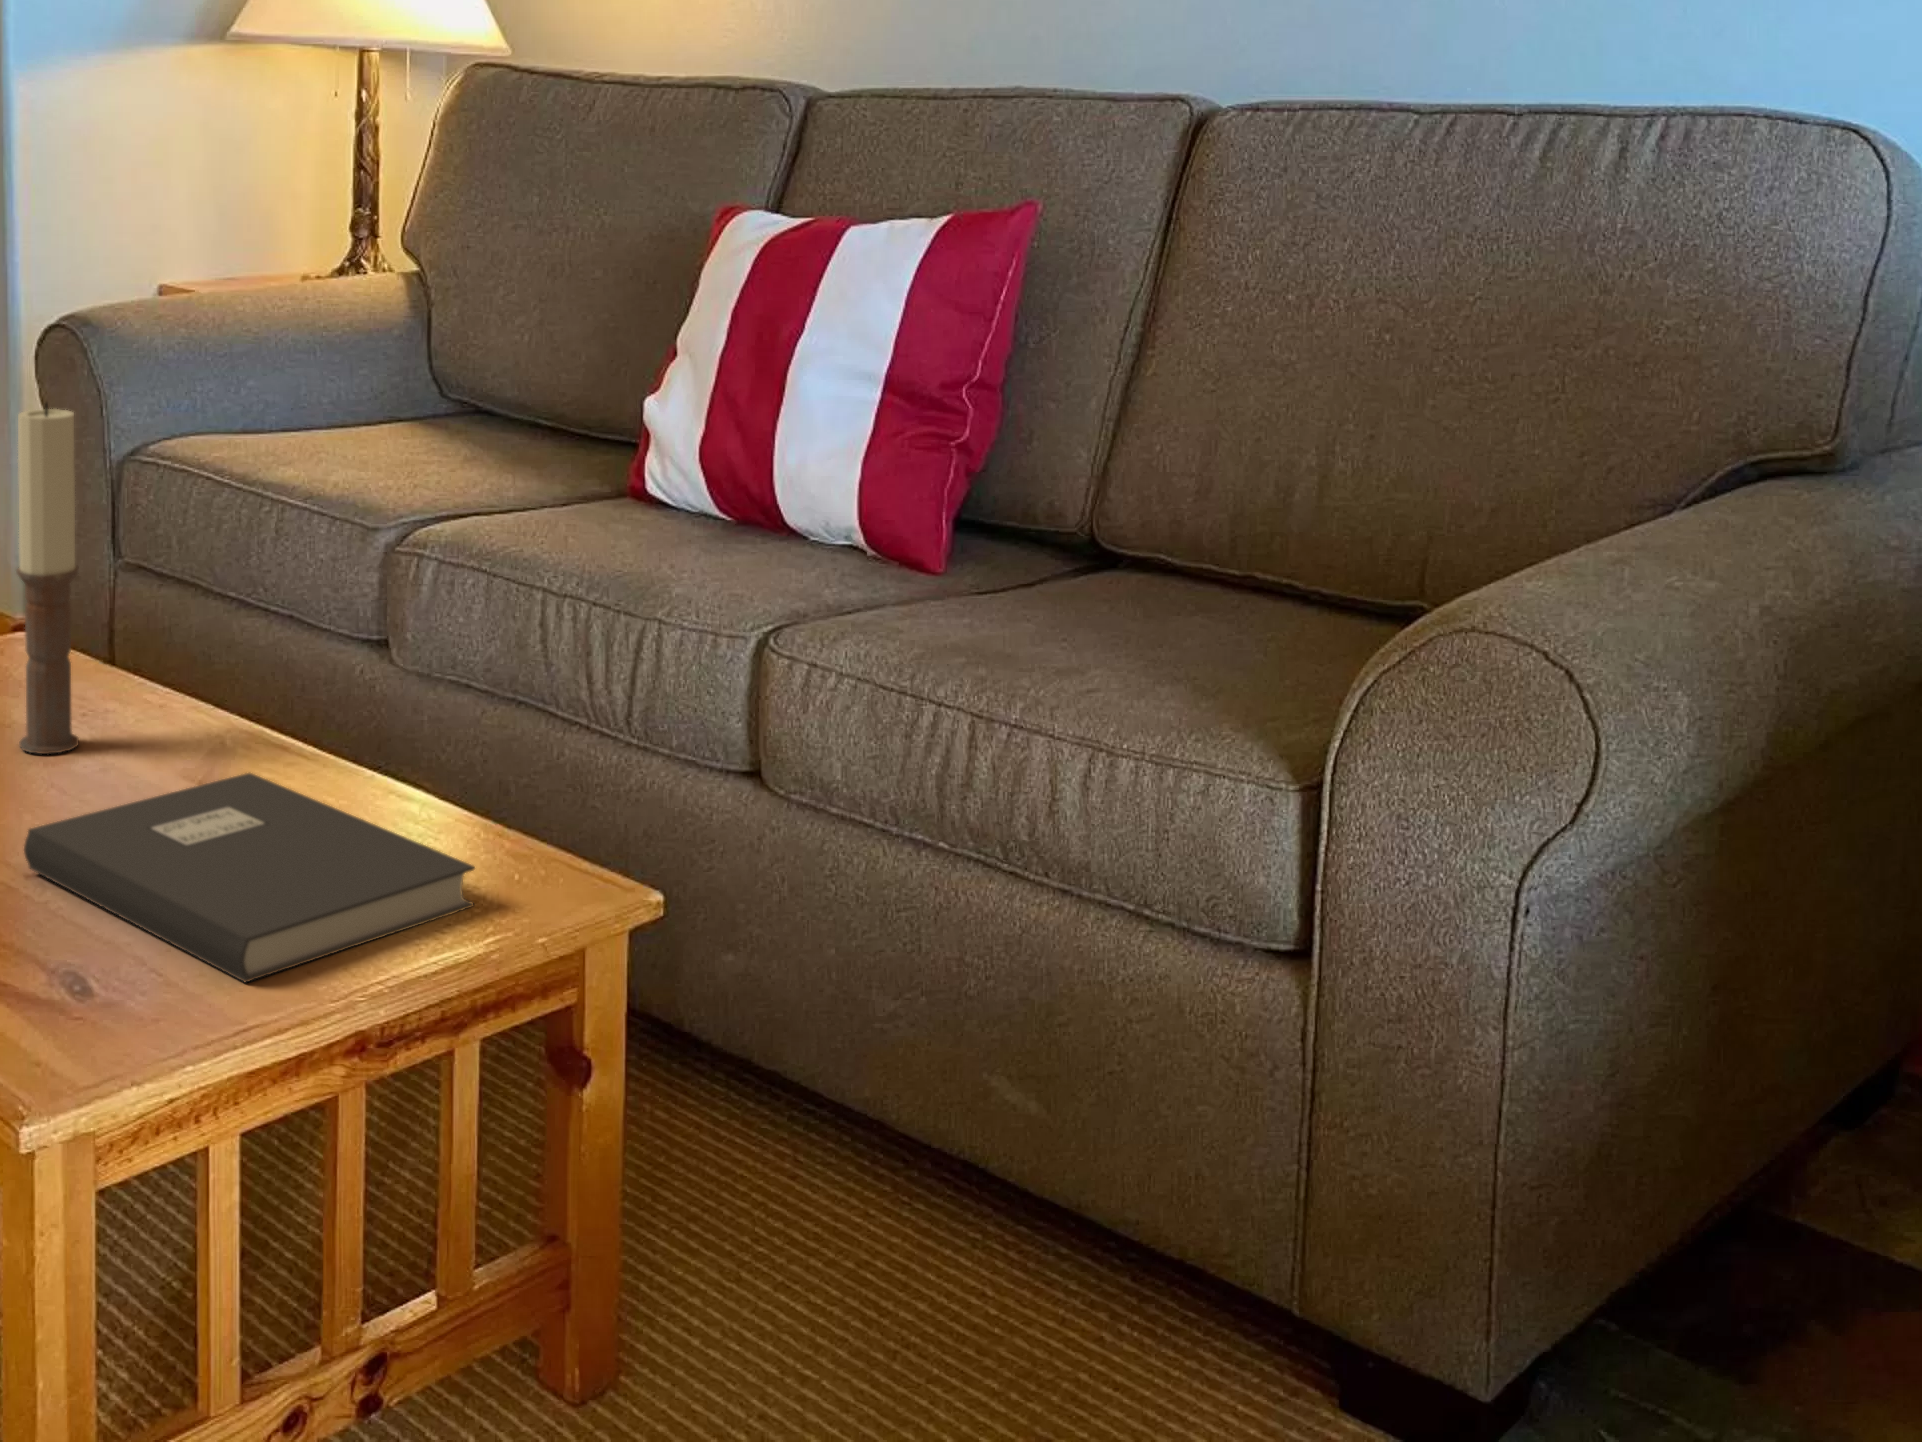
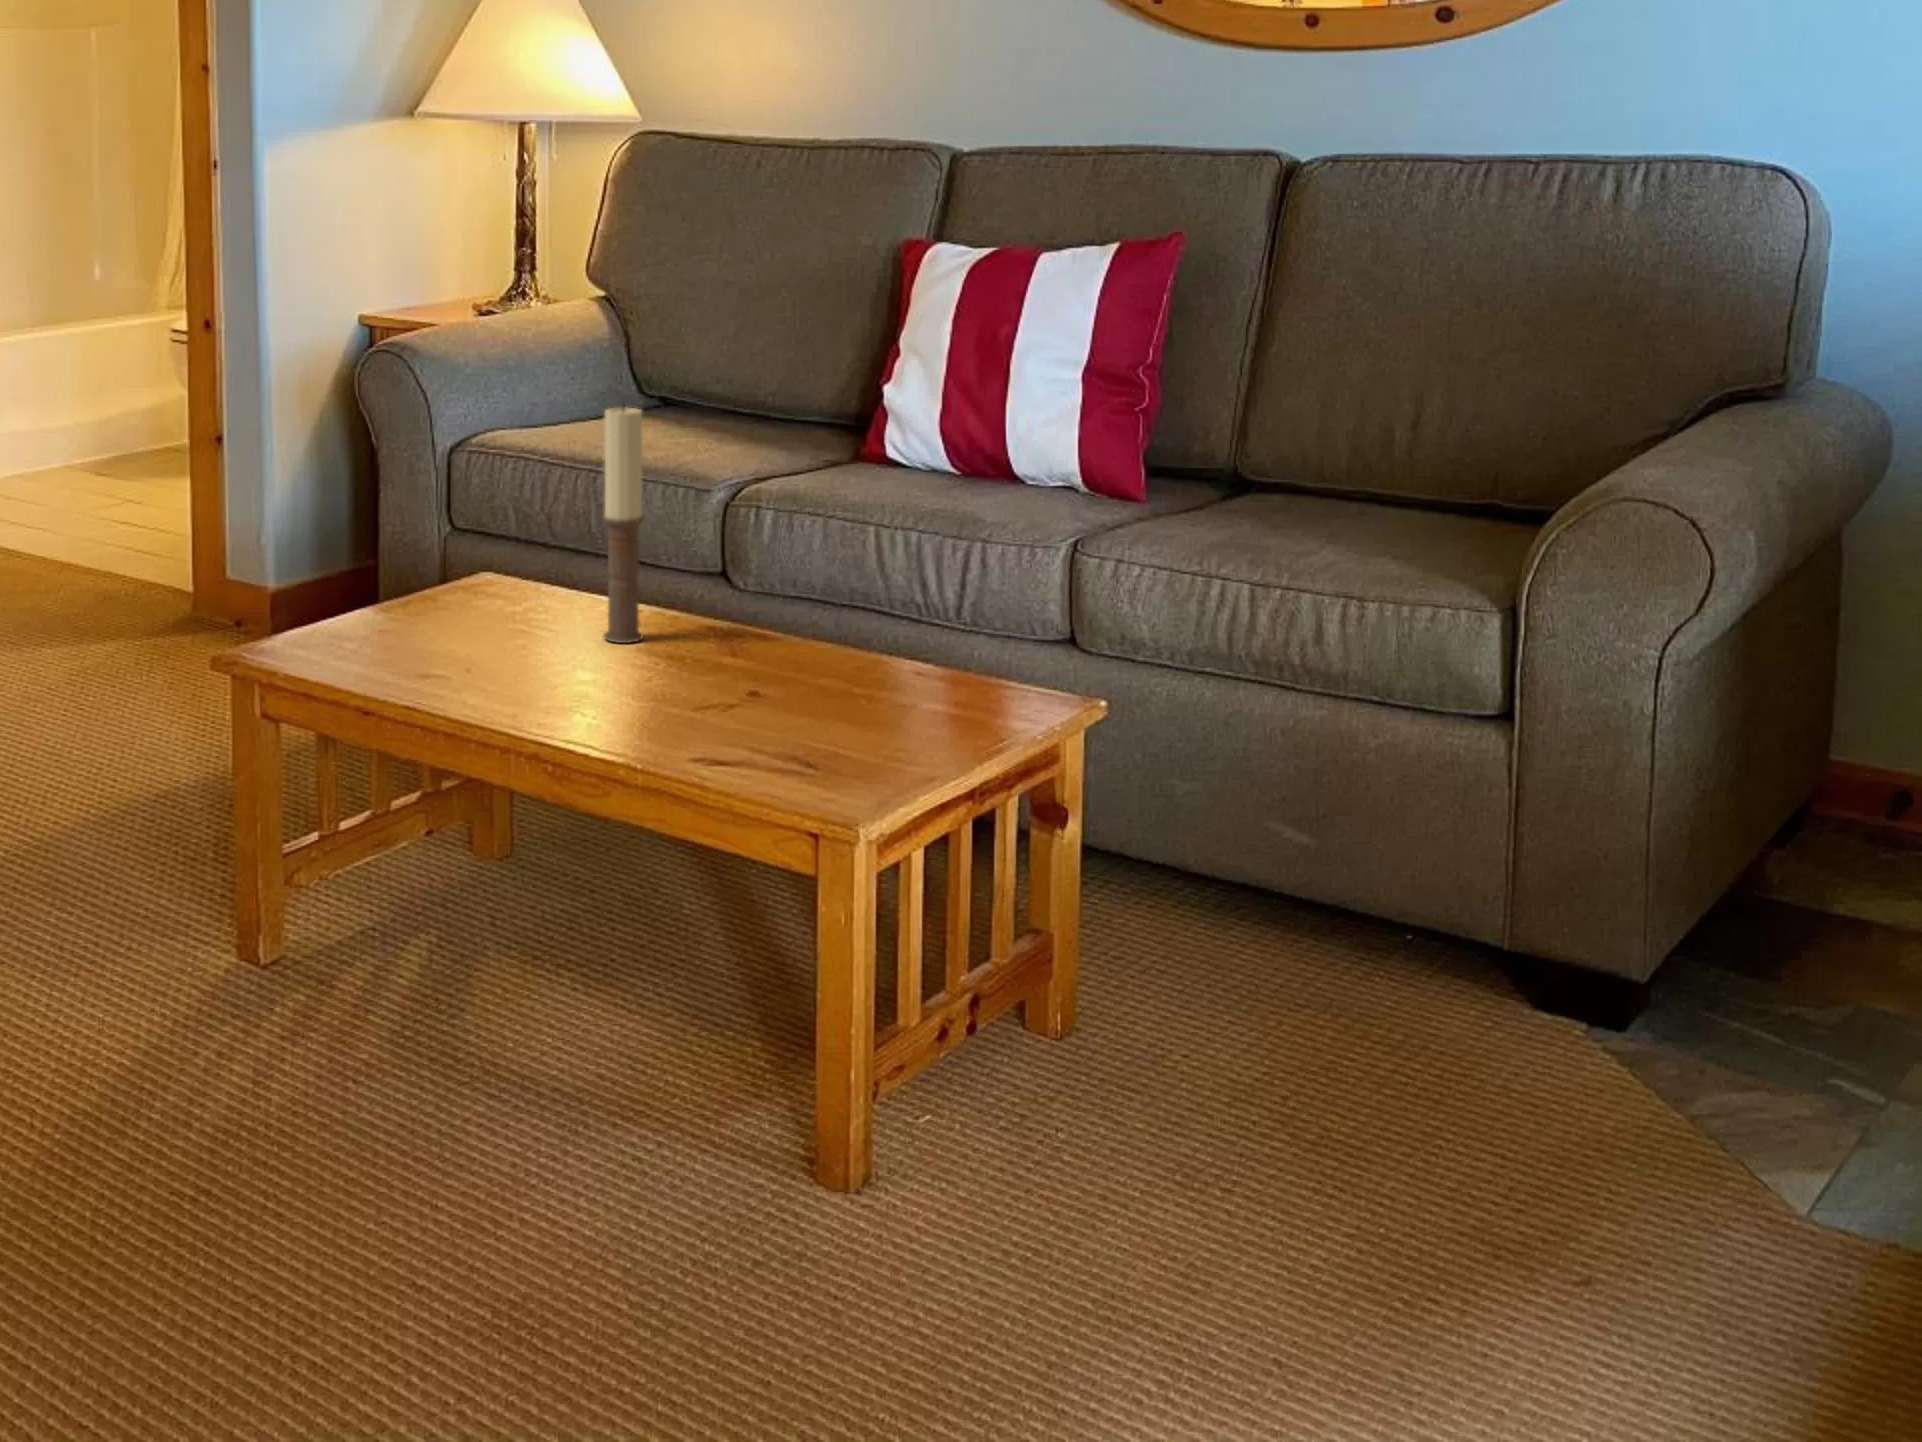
book: present [24,773,475,982] -> none [711,640,1014,746]

